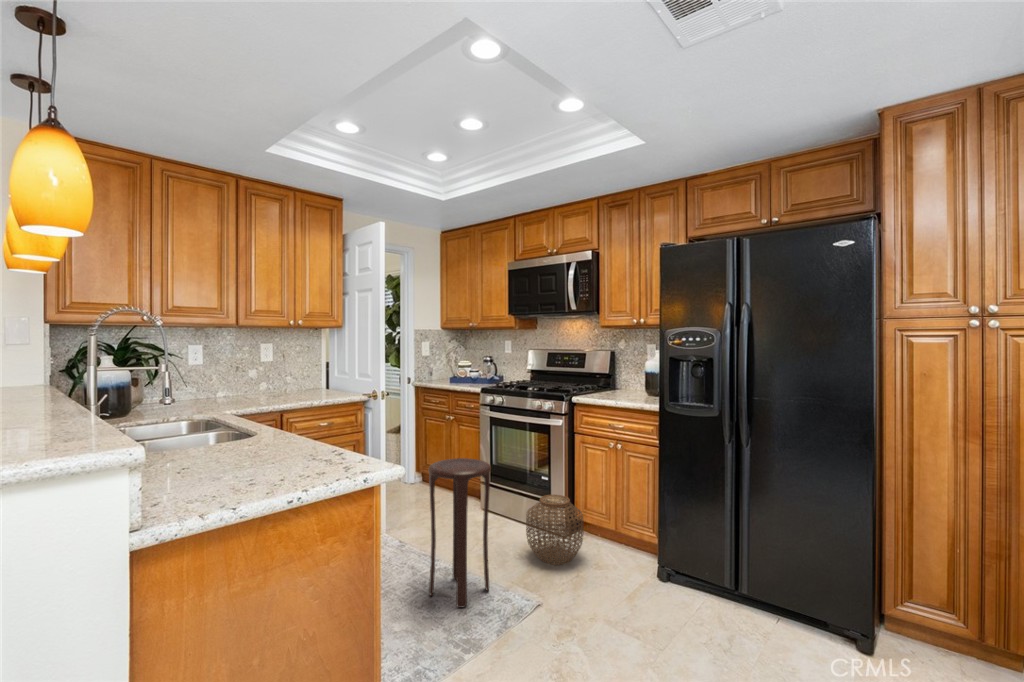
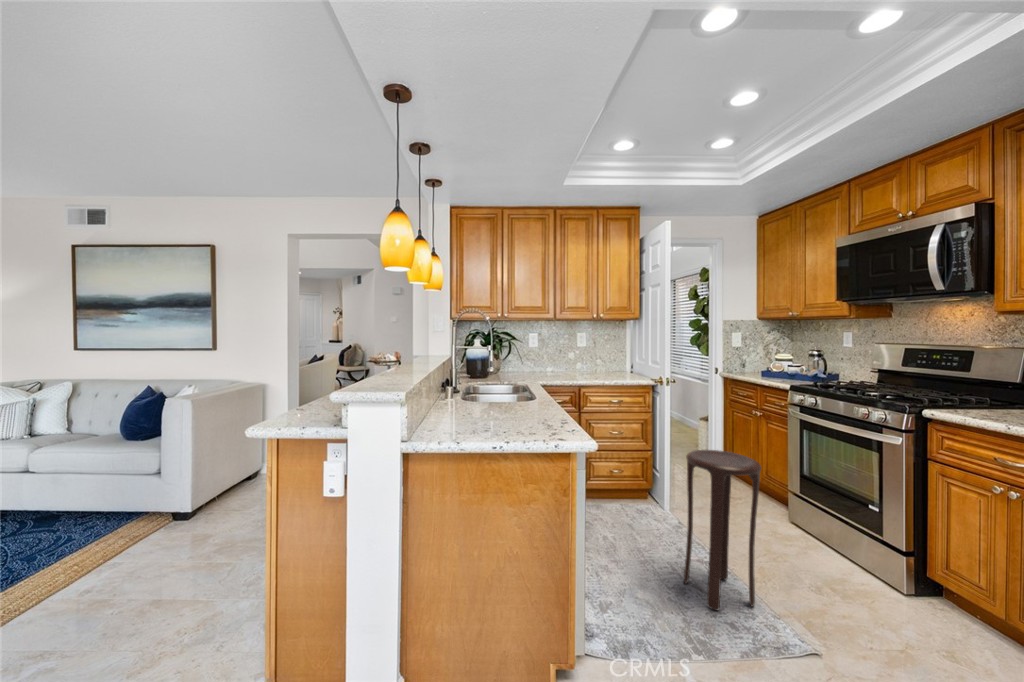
woven basket: present [526,495,583,565] -> none [824,524,923,623]

